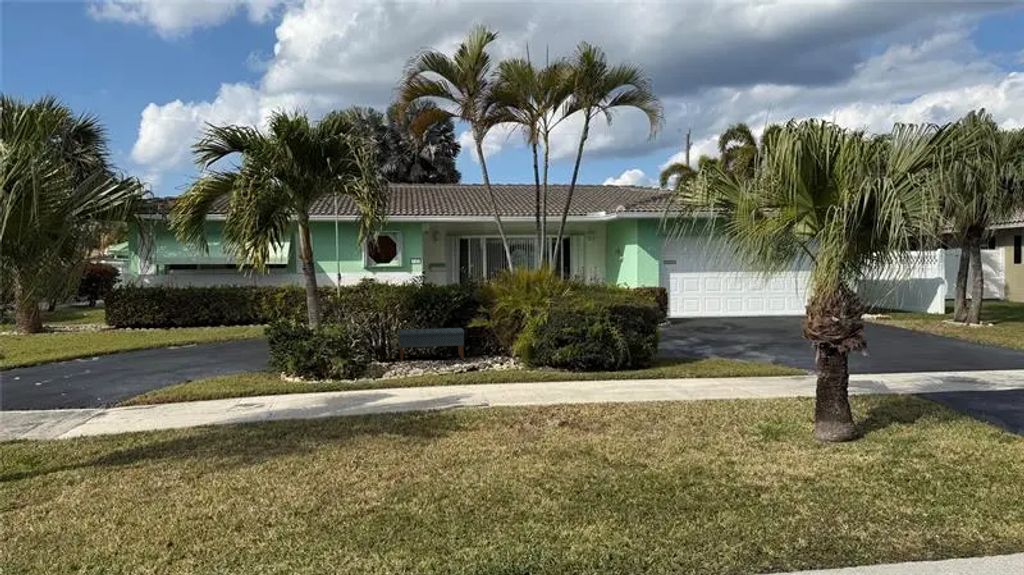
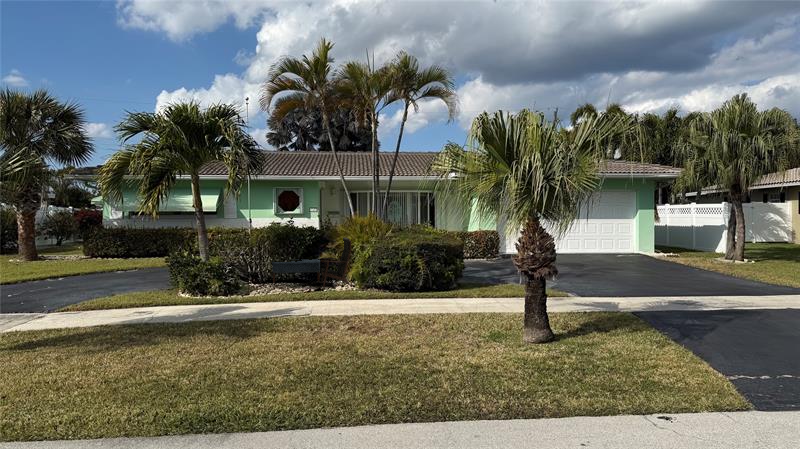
lounge chair: none [464,298,514,366] -> present [321,238,352,287]

